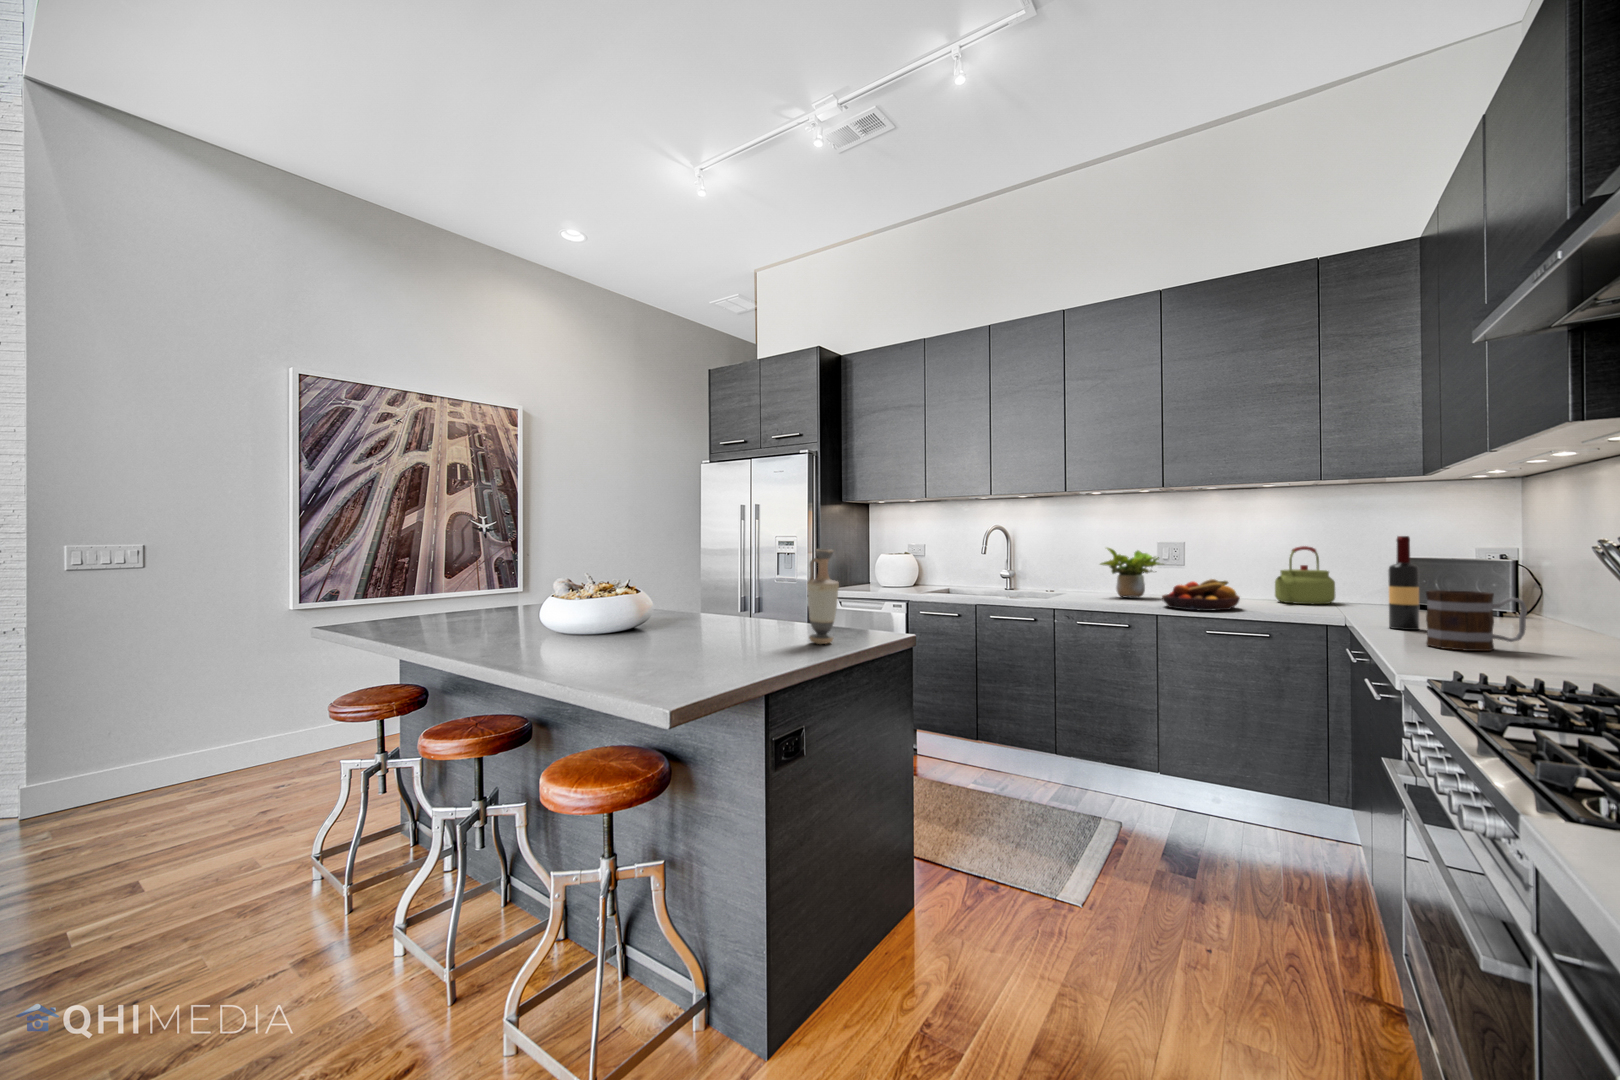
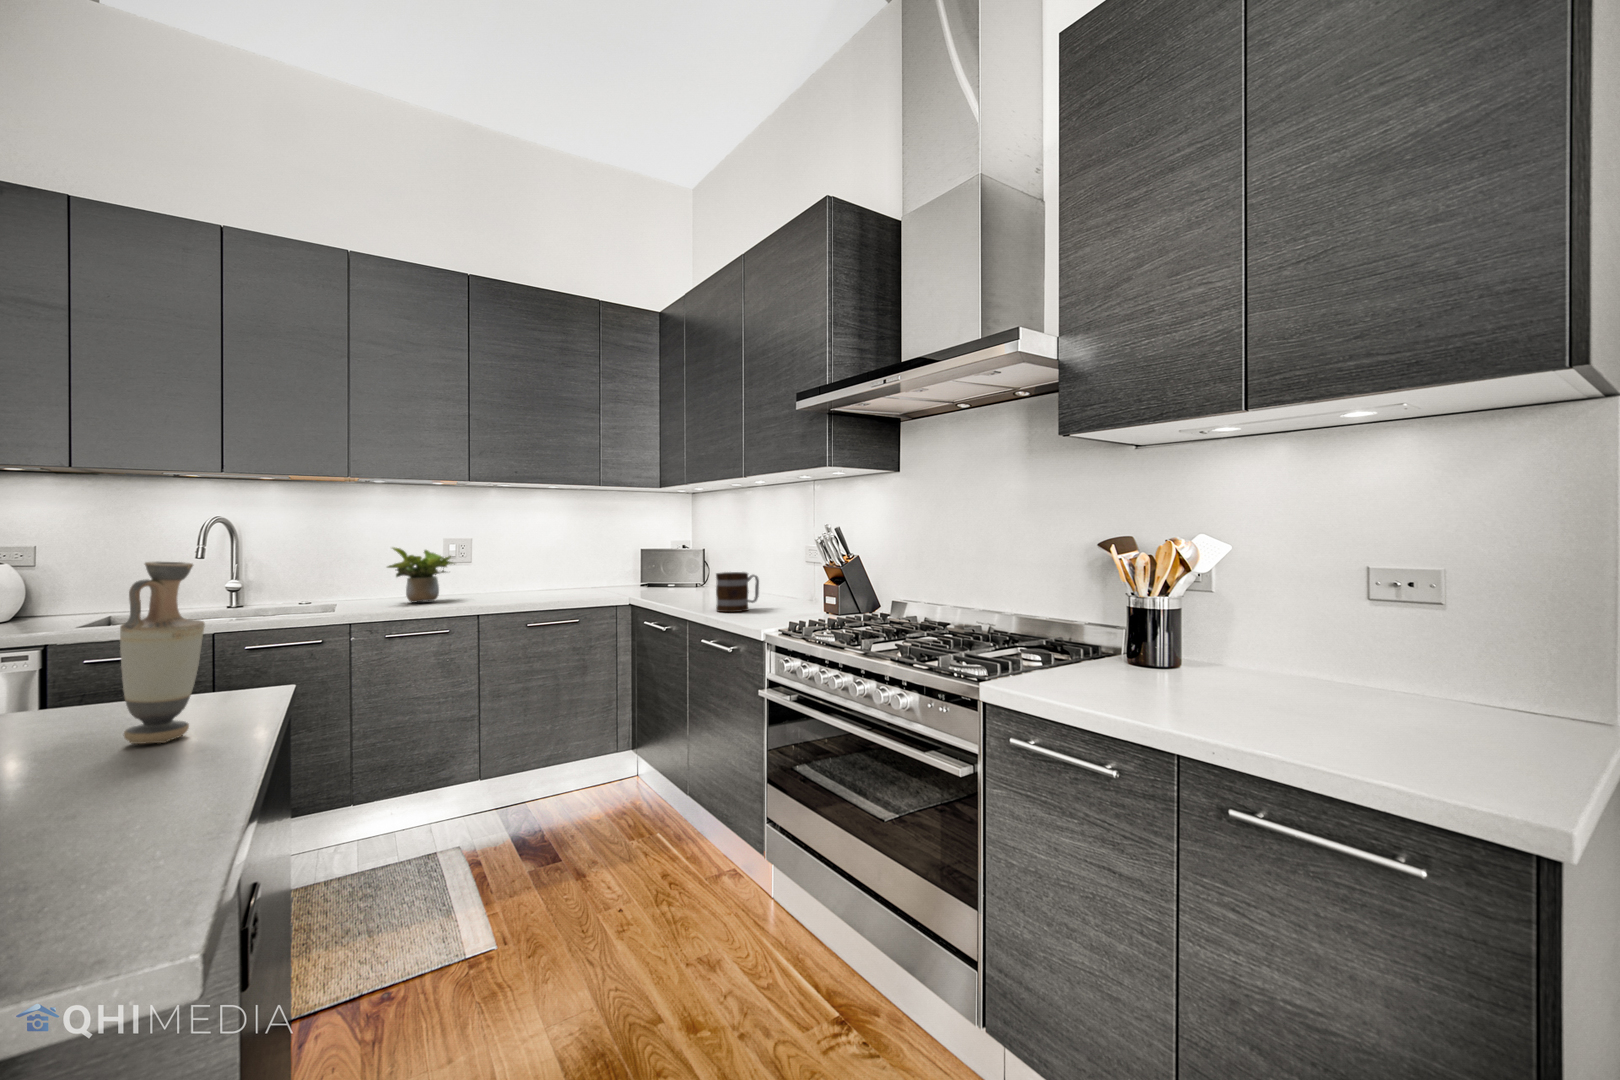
wine bottle: present [1388,536,1420,630] -> none [670,535,687,603]
kettle: present [1275,546,1335,604] -> none [553,543,596,592]
fruit bowl: present [1162,579,1240,611] -> none [478,576,550,607]

